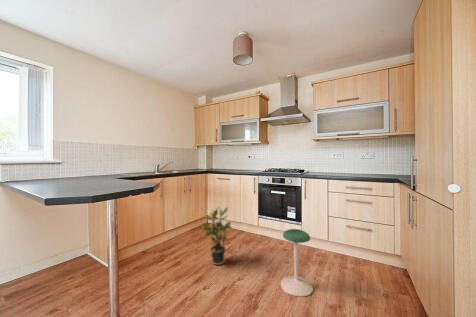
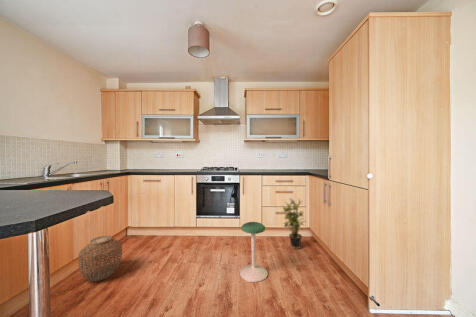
potted plant: present [202,208,231,265] -> present [283,199,303,249]
woven basket: none [164,219,192,252] -> present [79,236,122,281]

